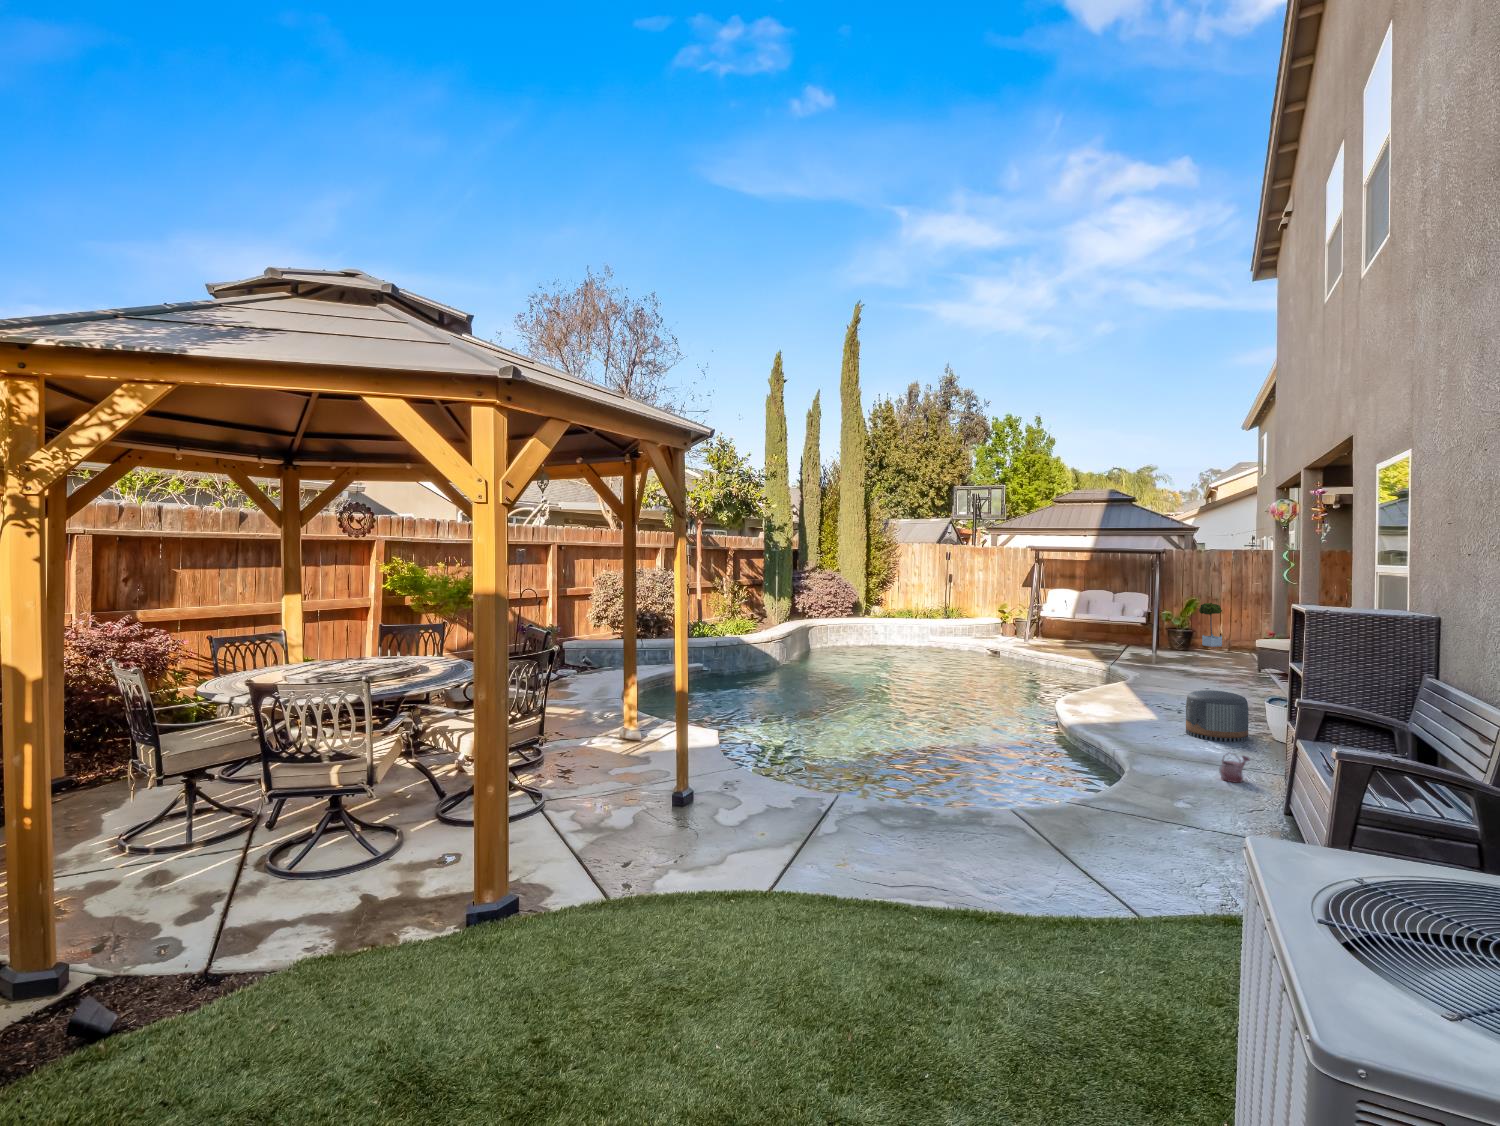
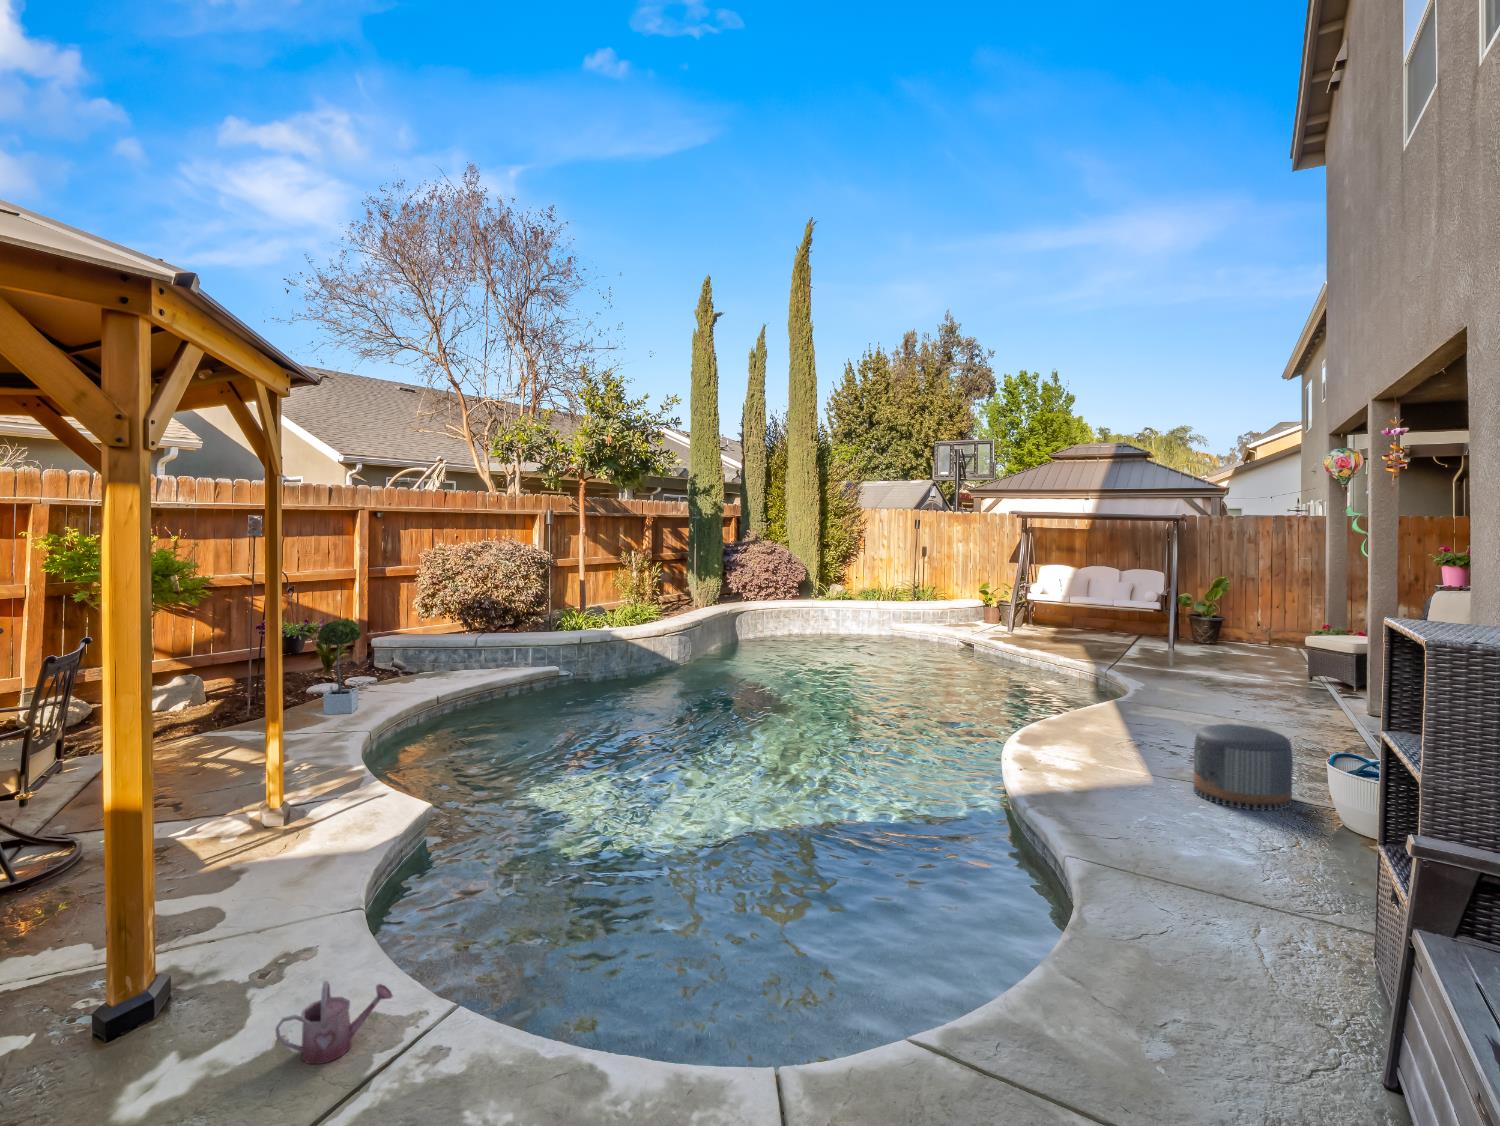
potted tree: present [1199,603,1222,647] -> present [318,618,361,715]
watering can: present [1219,755,1250,783] -> present [276,981,393,1064]

